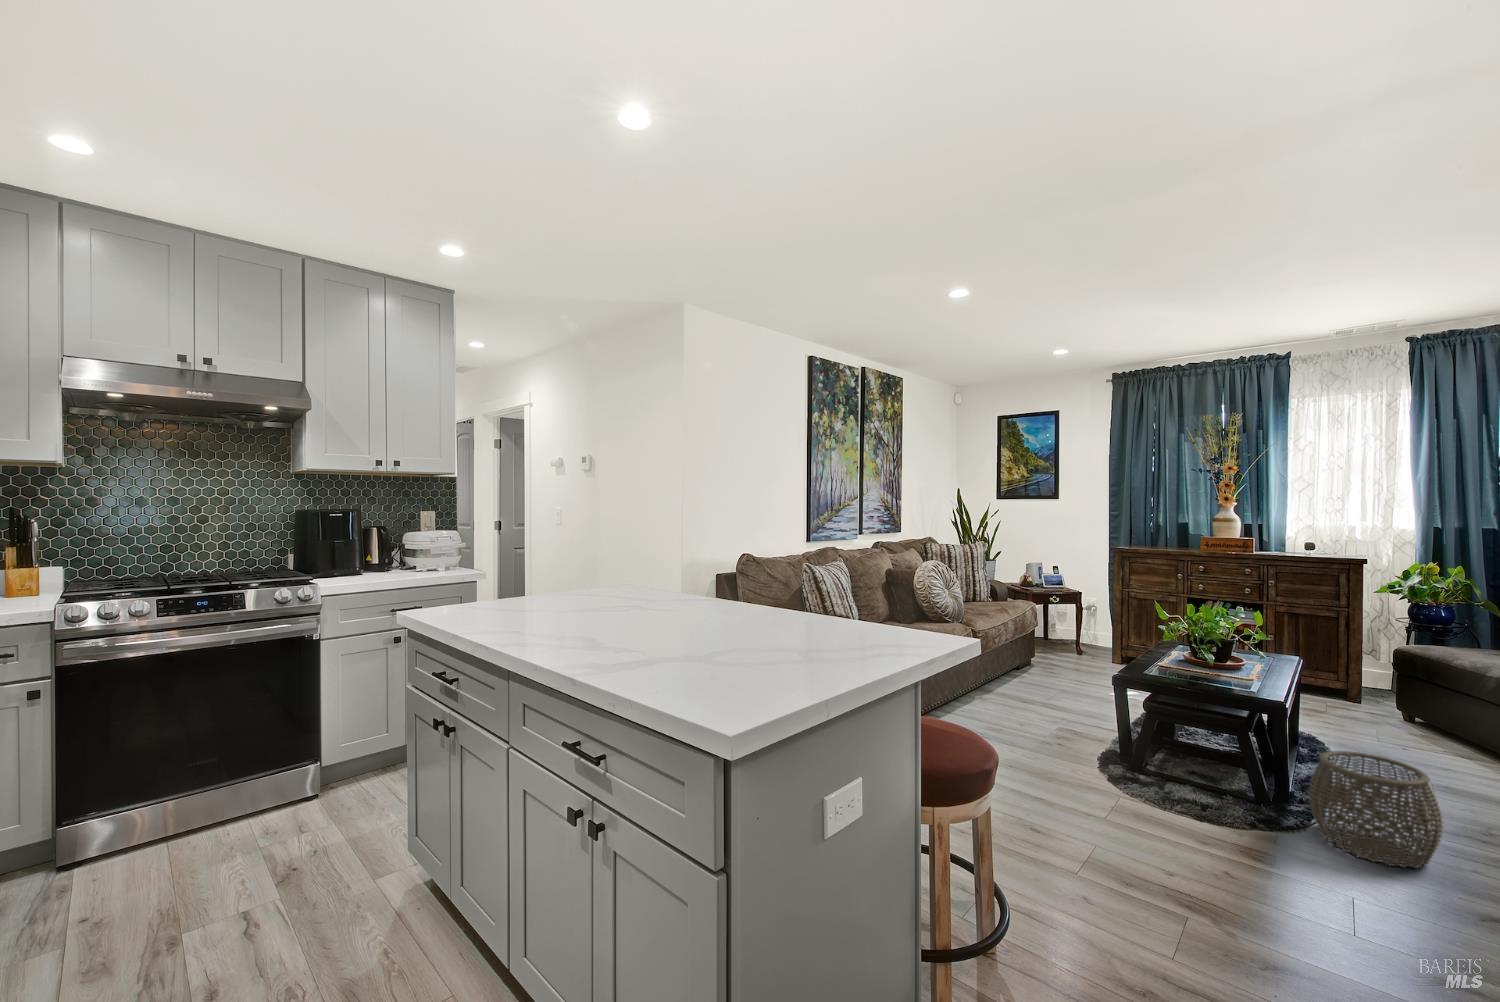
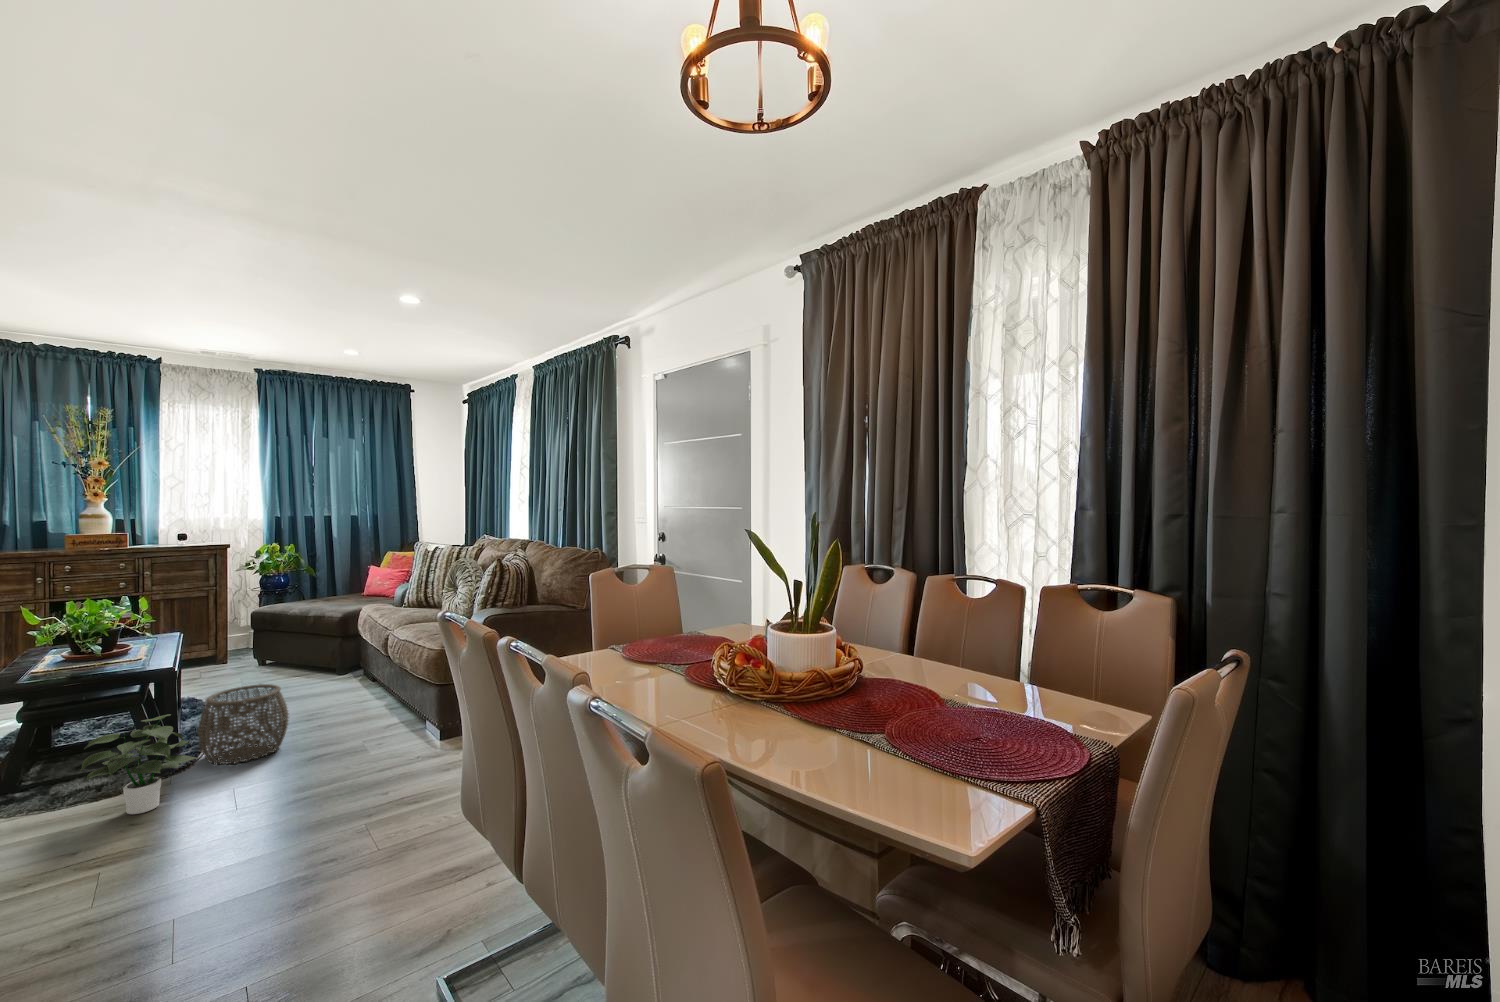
potted plant: none [1182,756,1306,866] -> present [80,714,198,814]

